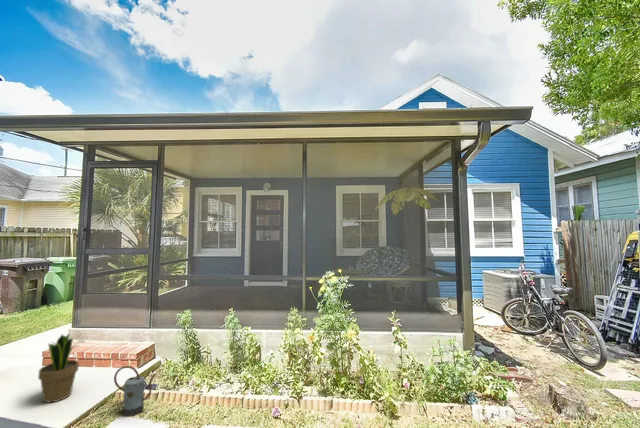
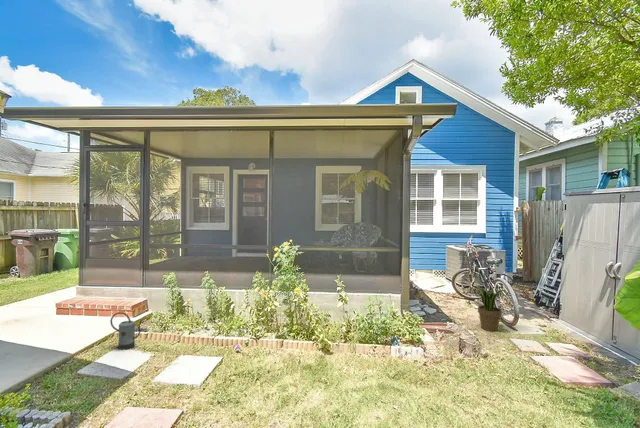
potted plant: present [39,334,83,402] -> present [478,288,504,331]

